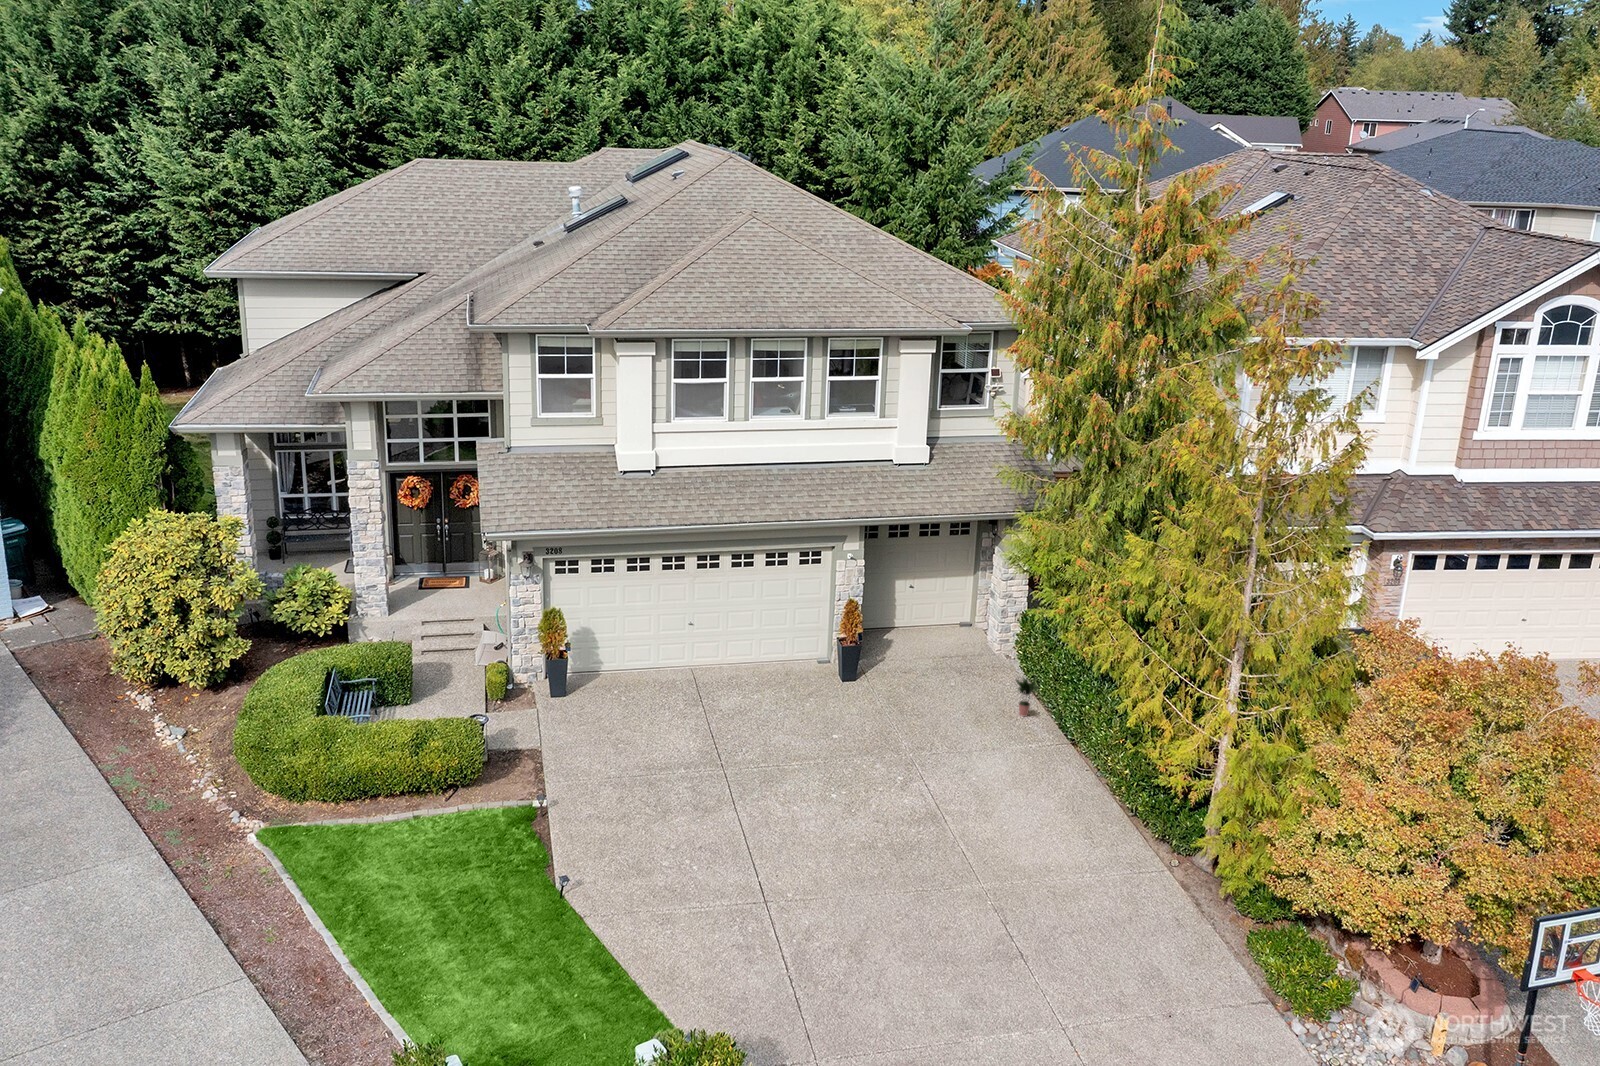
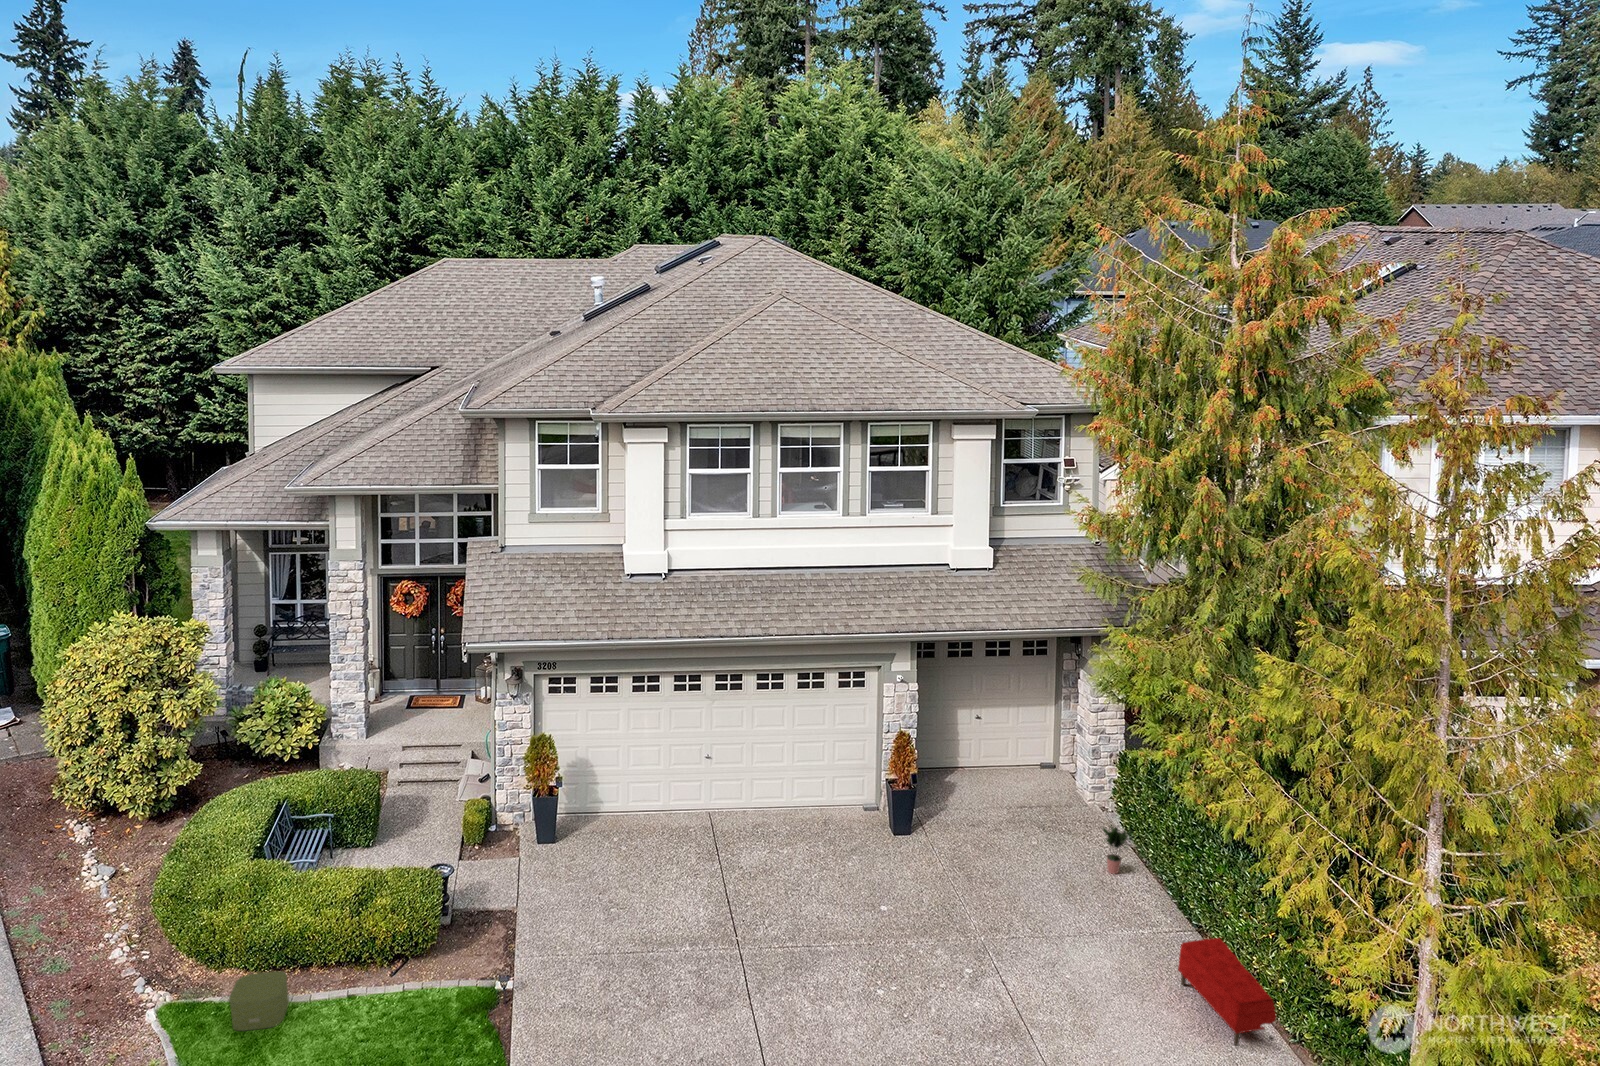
bench: none [1065,755,1138,829] -> present [1178,938,1276,1046]
storage box: none [330,785,373,828] -> present [229,971,289,1031]

